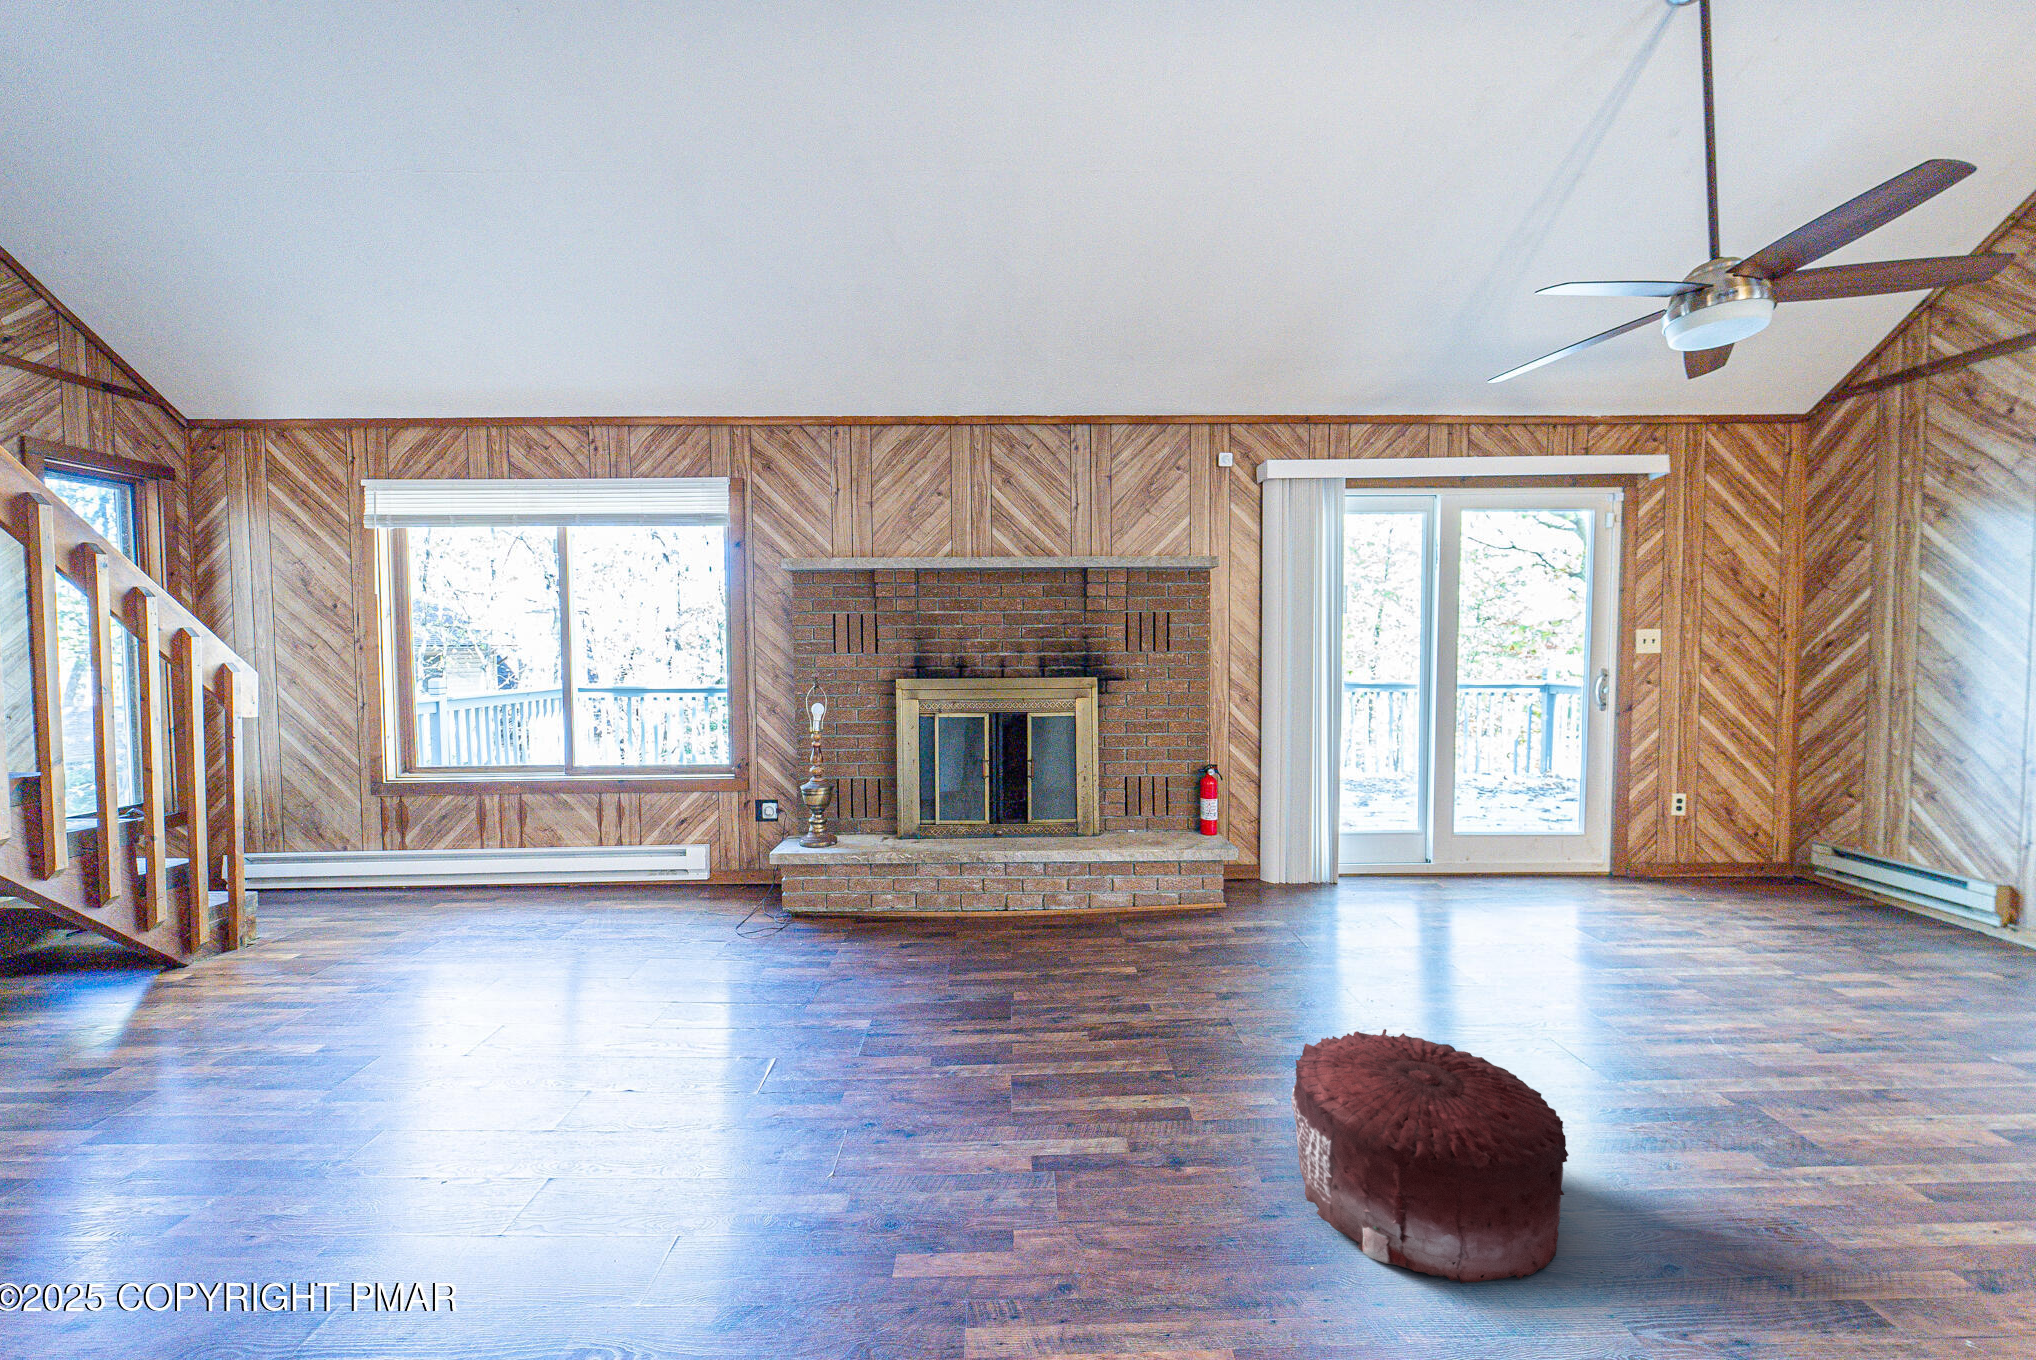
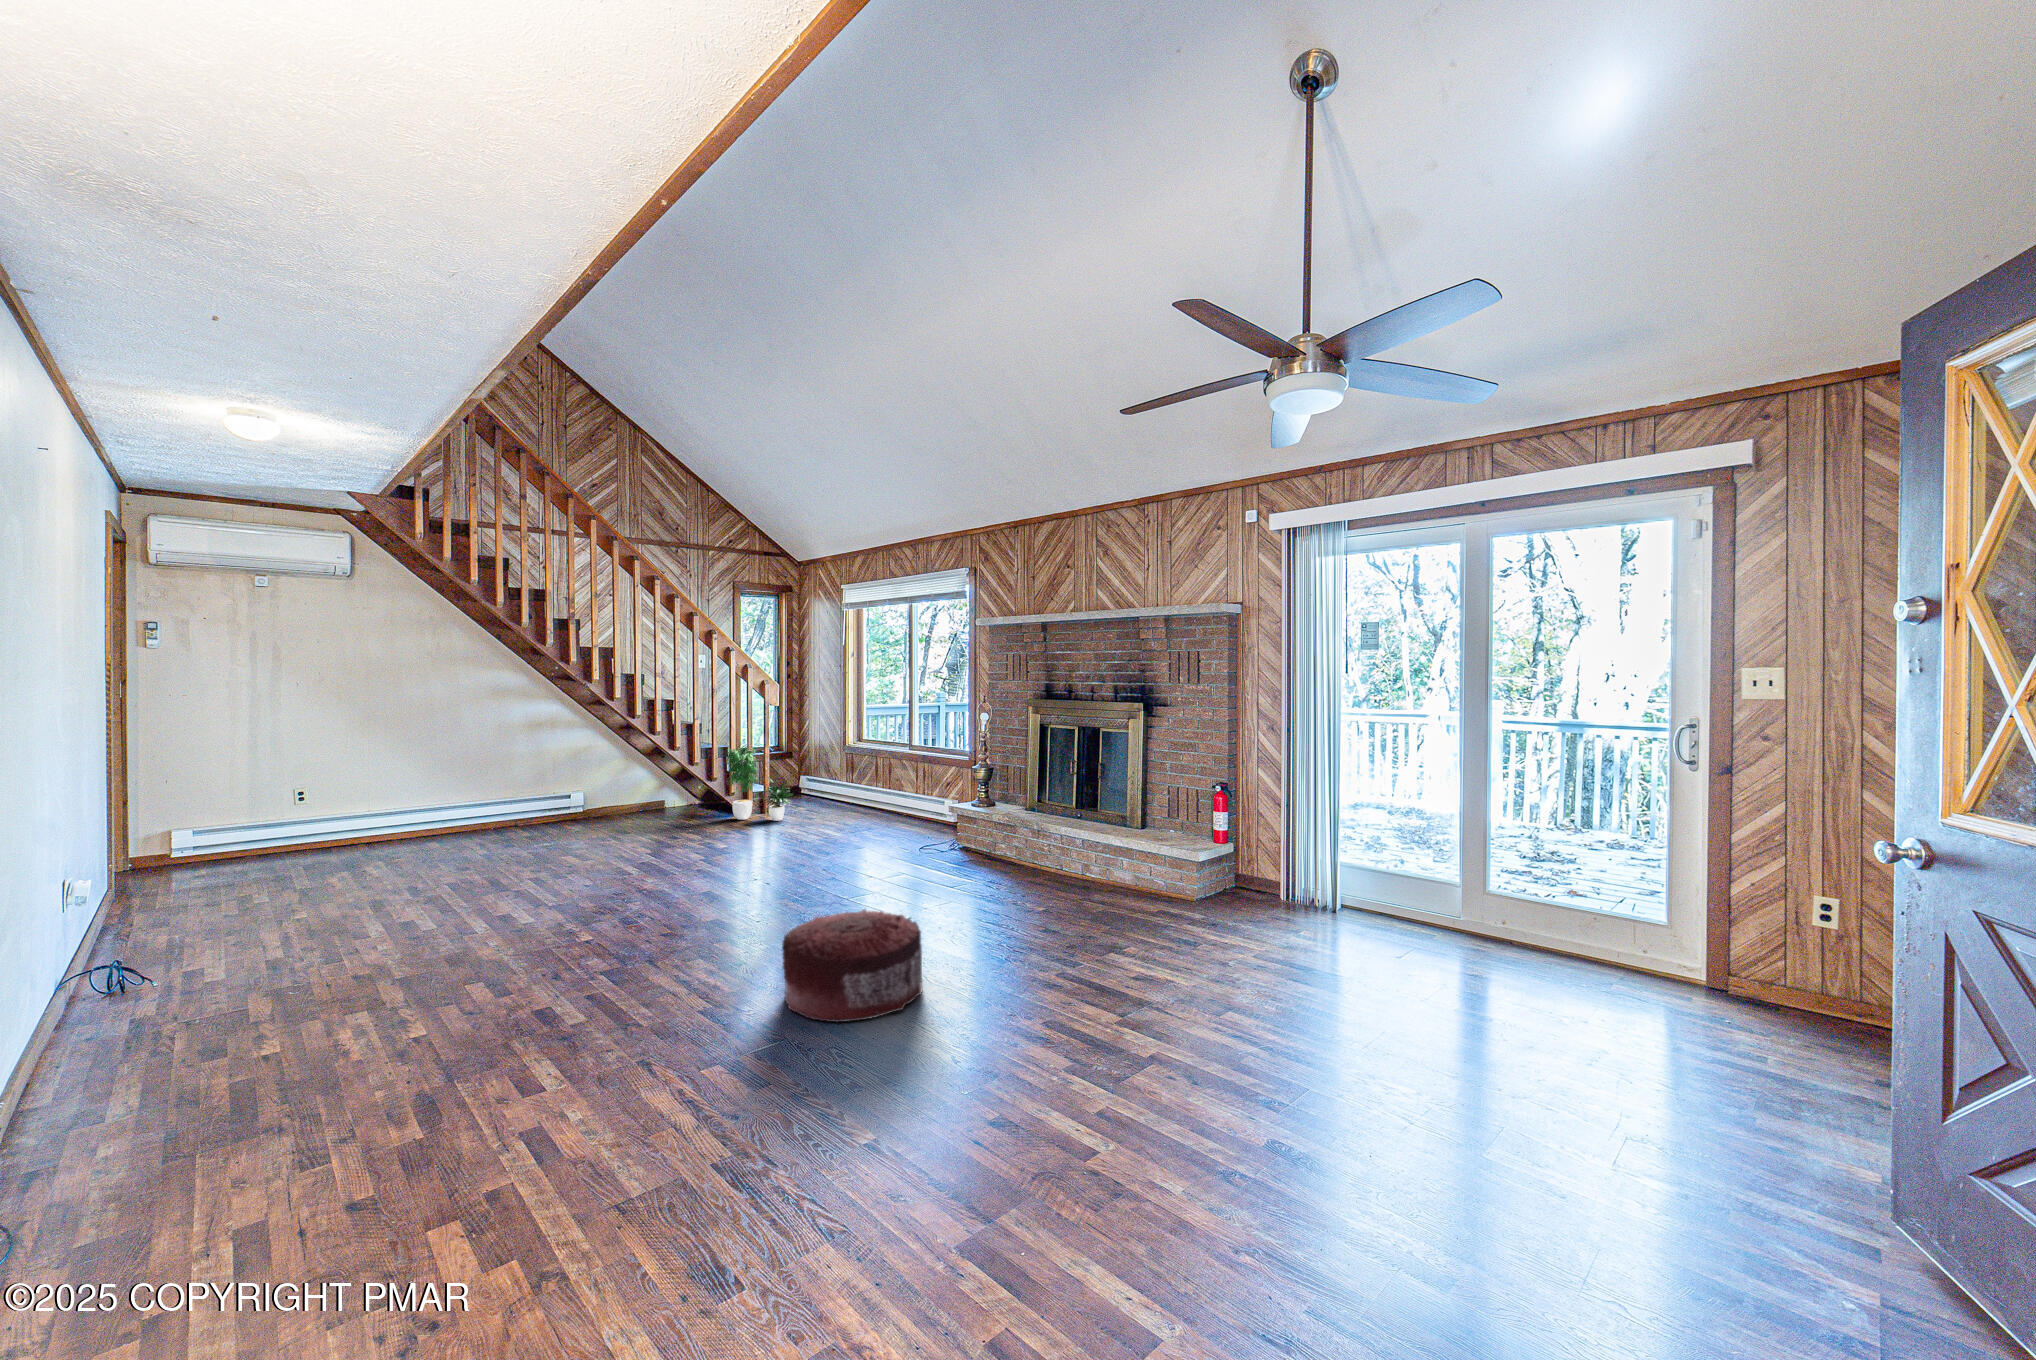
potted plant: none [158,801,366,980] -> present [726,743,791,821]

